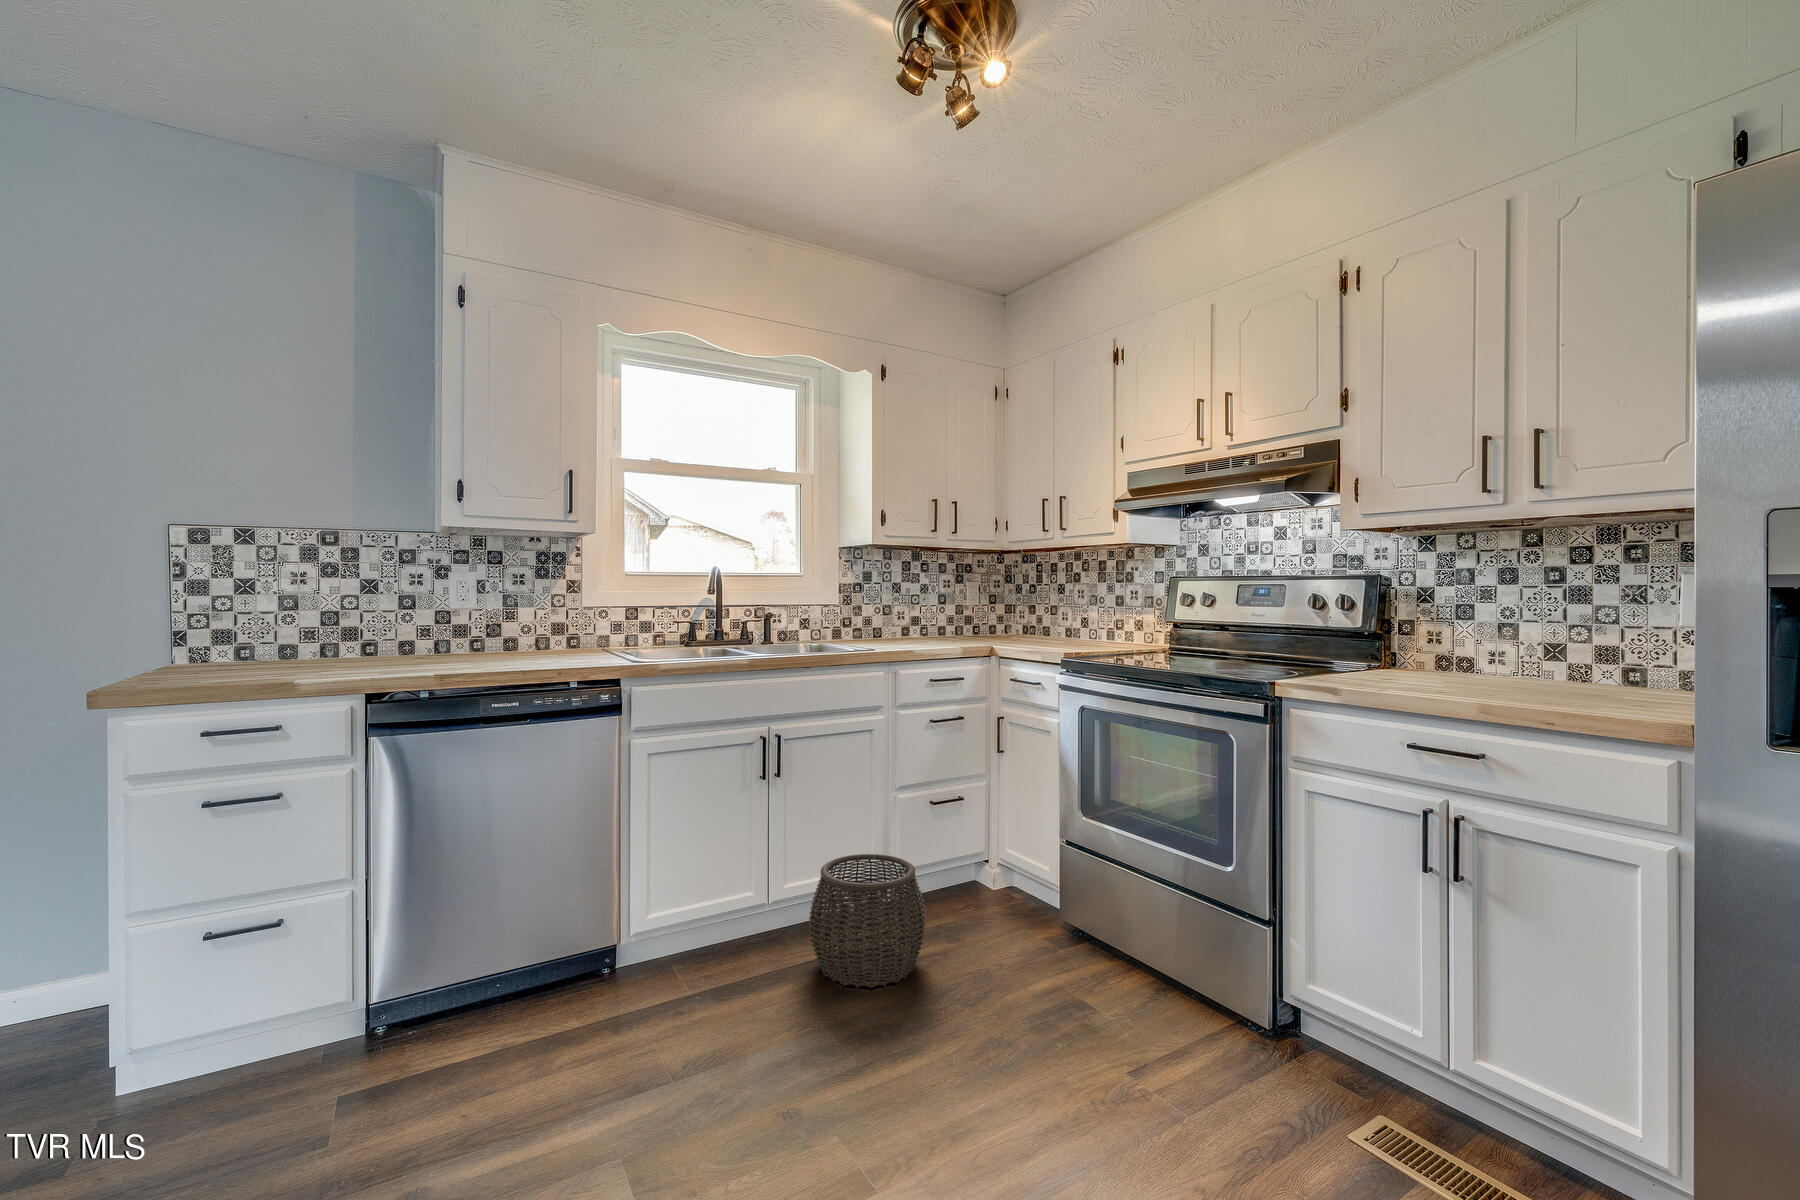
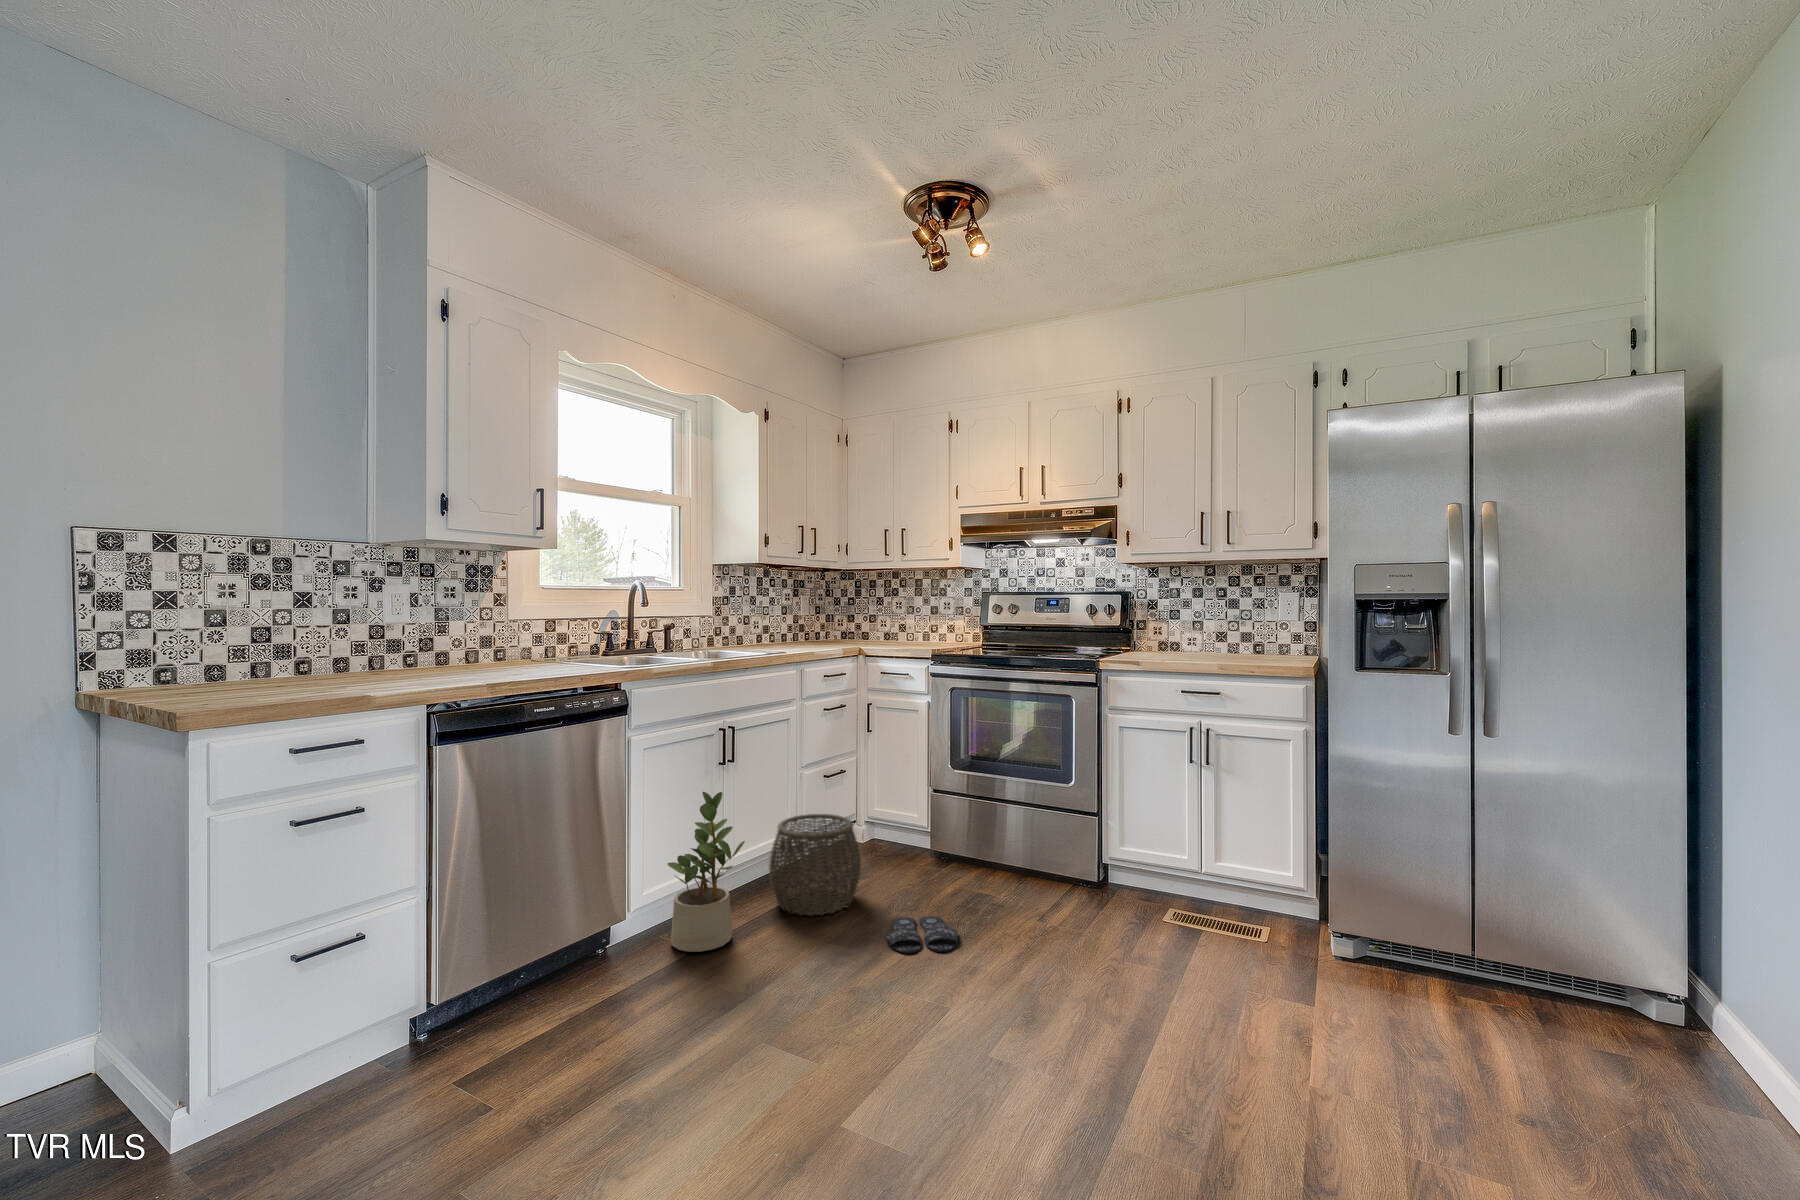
potted plant: none [670,814,753,1004] -> present [667,792,745,952]
slippers: none [899,1013,1002,1083] -> present [886,916,958,954]

